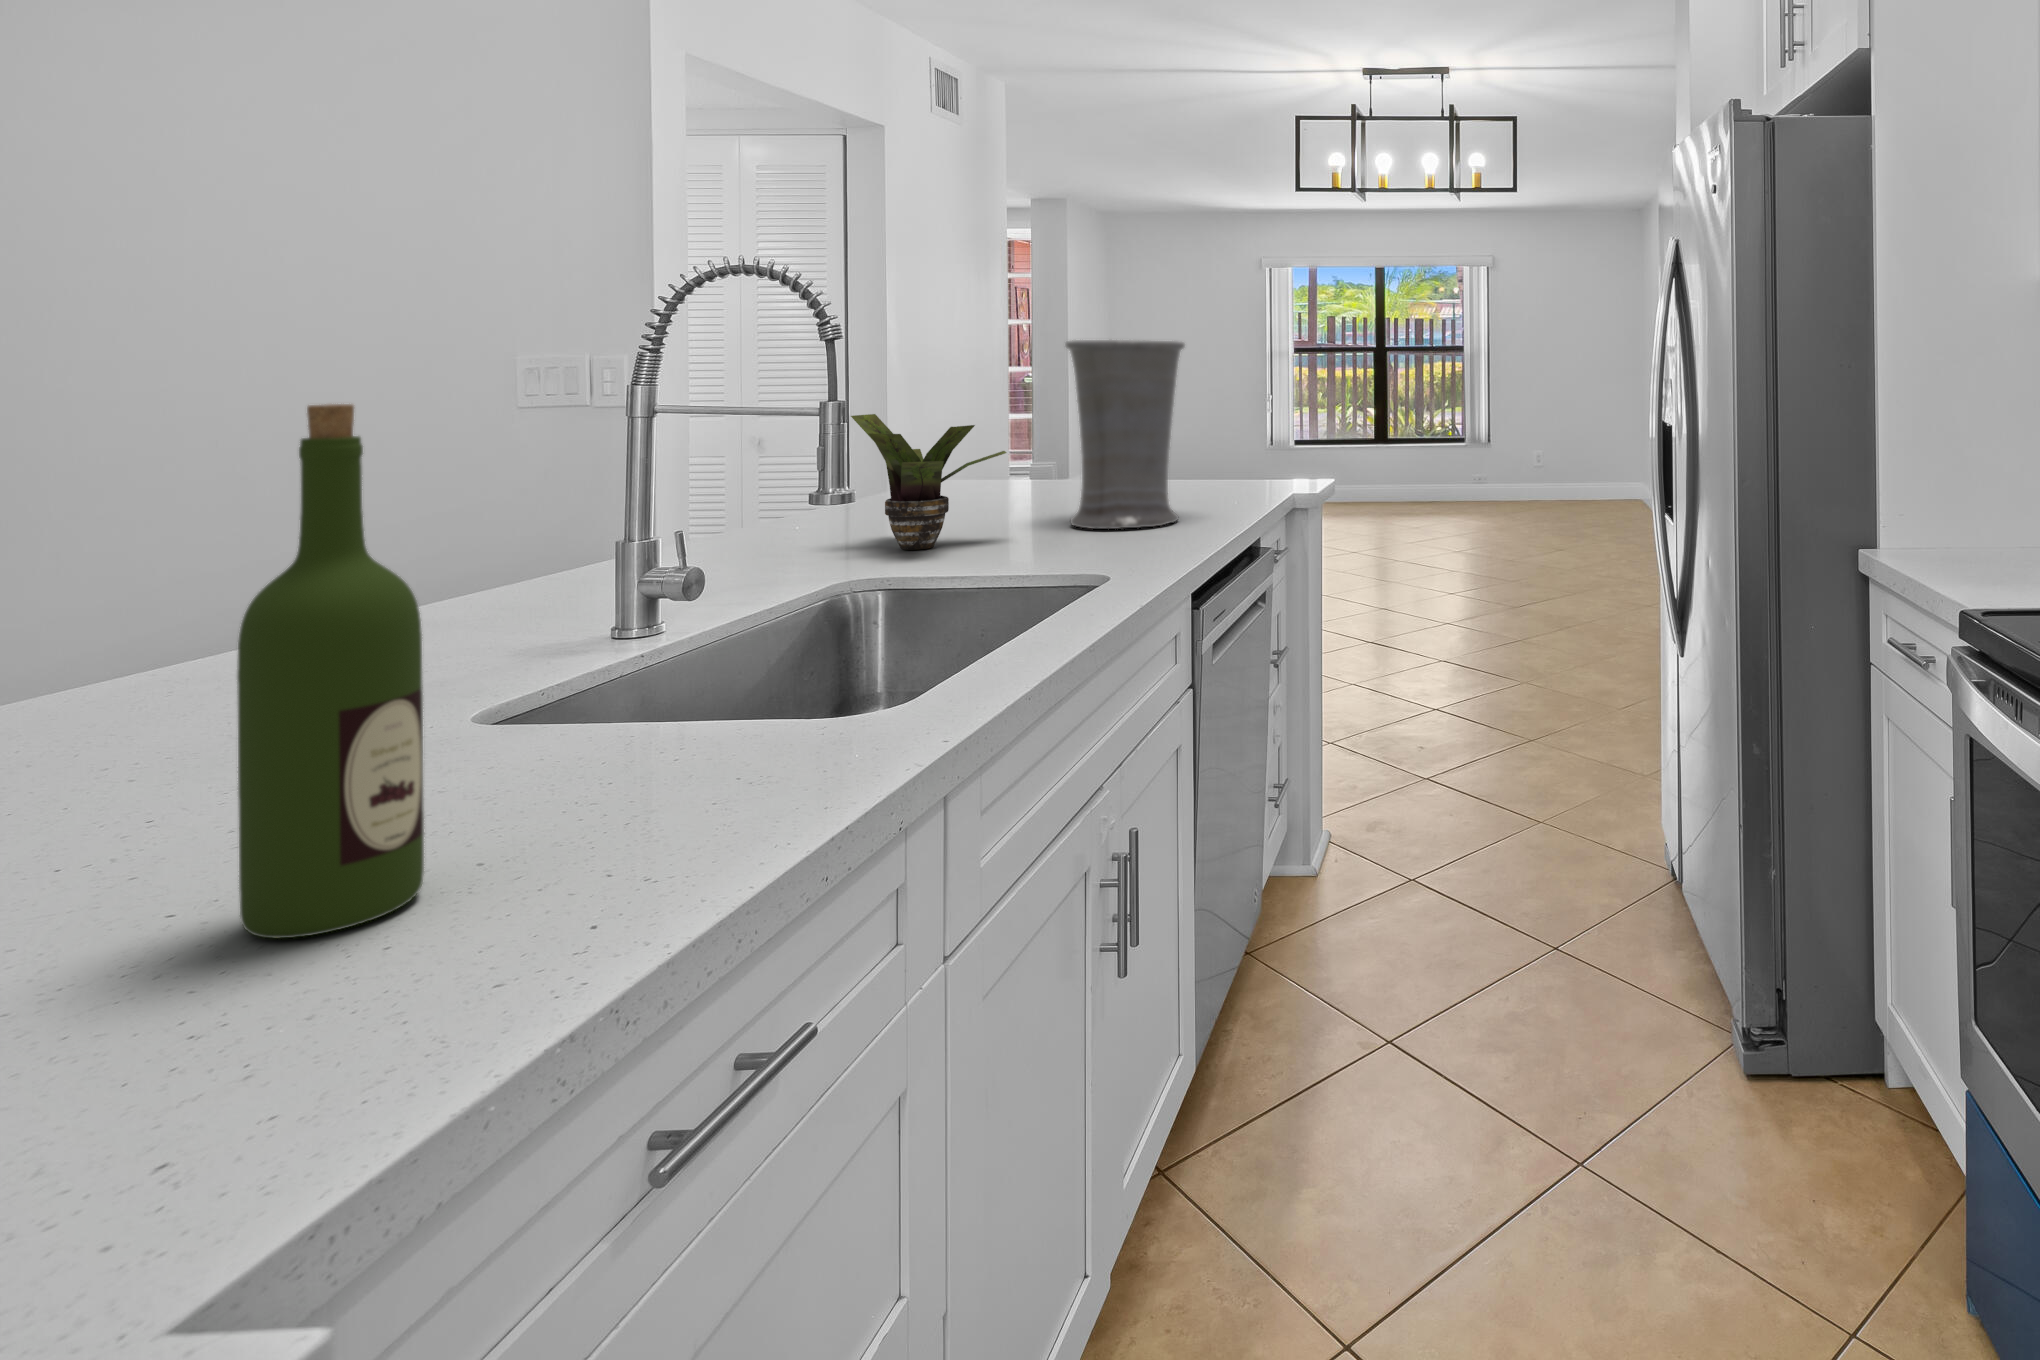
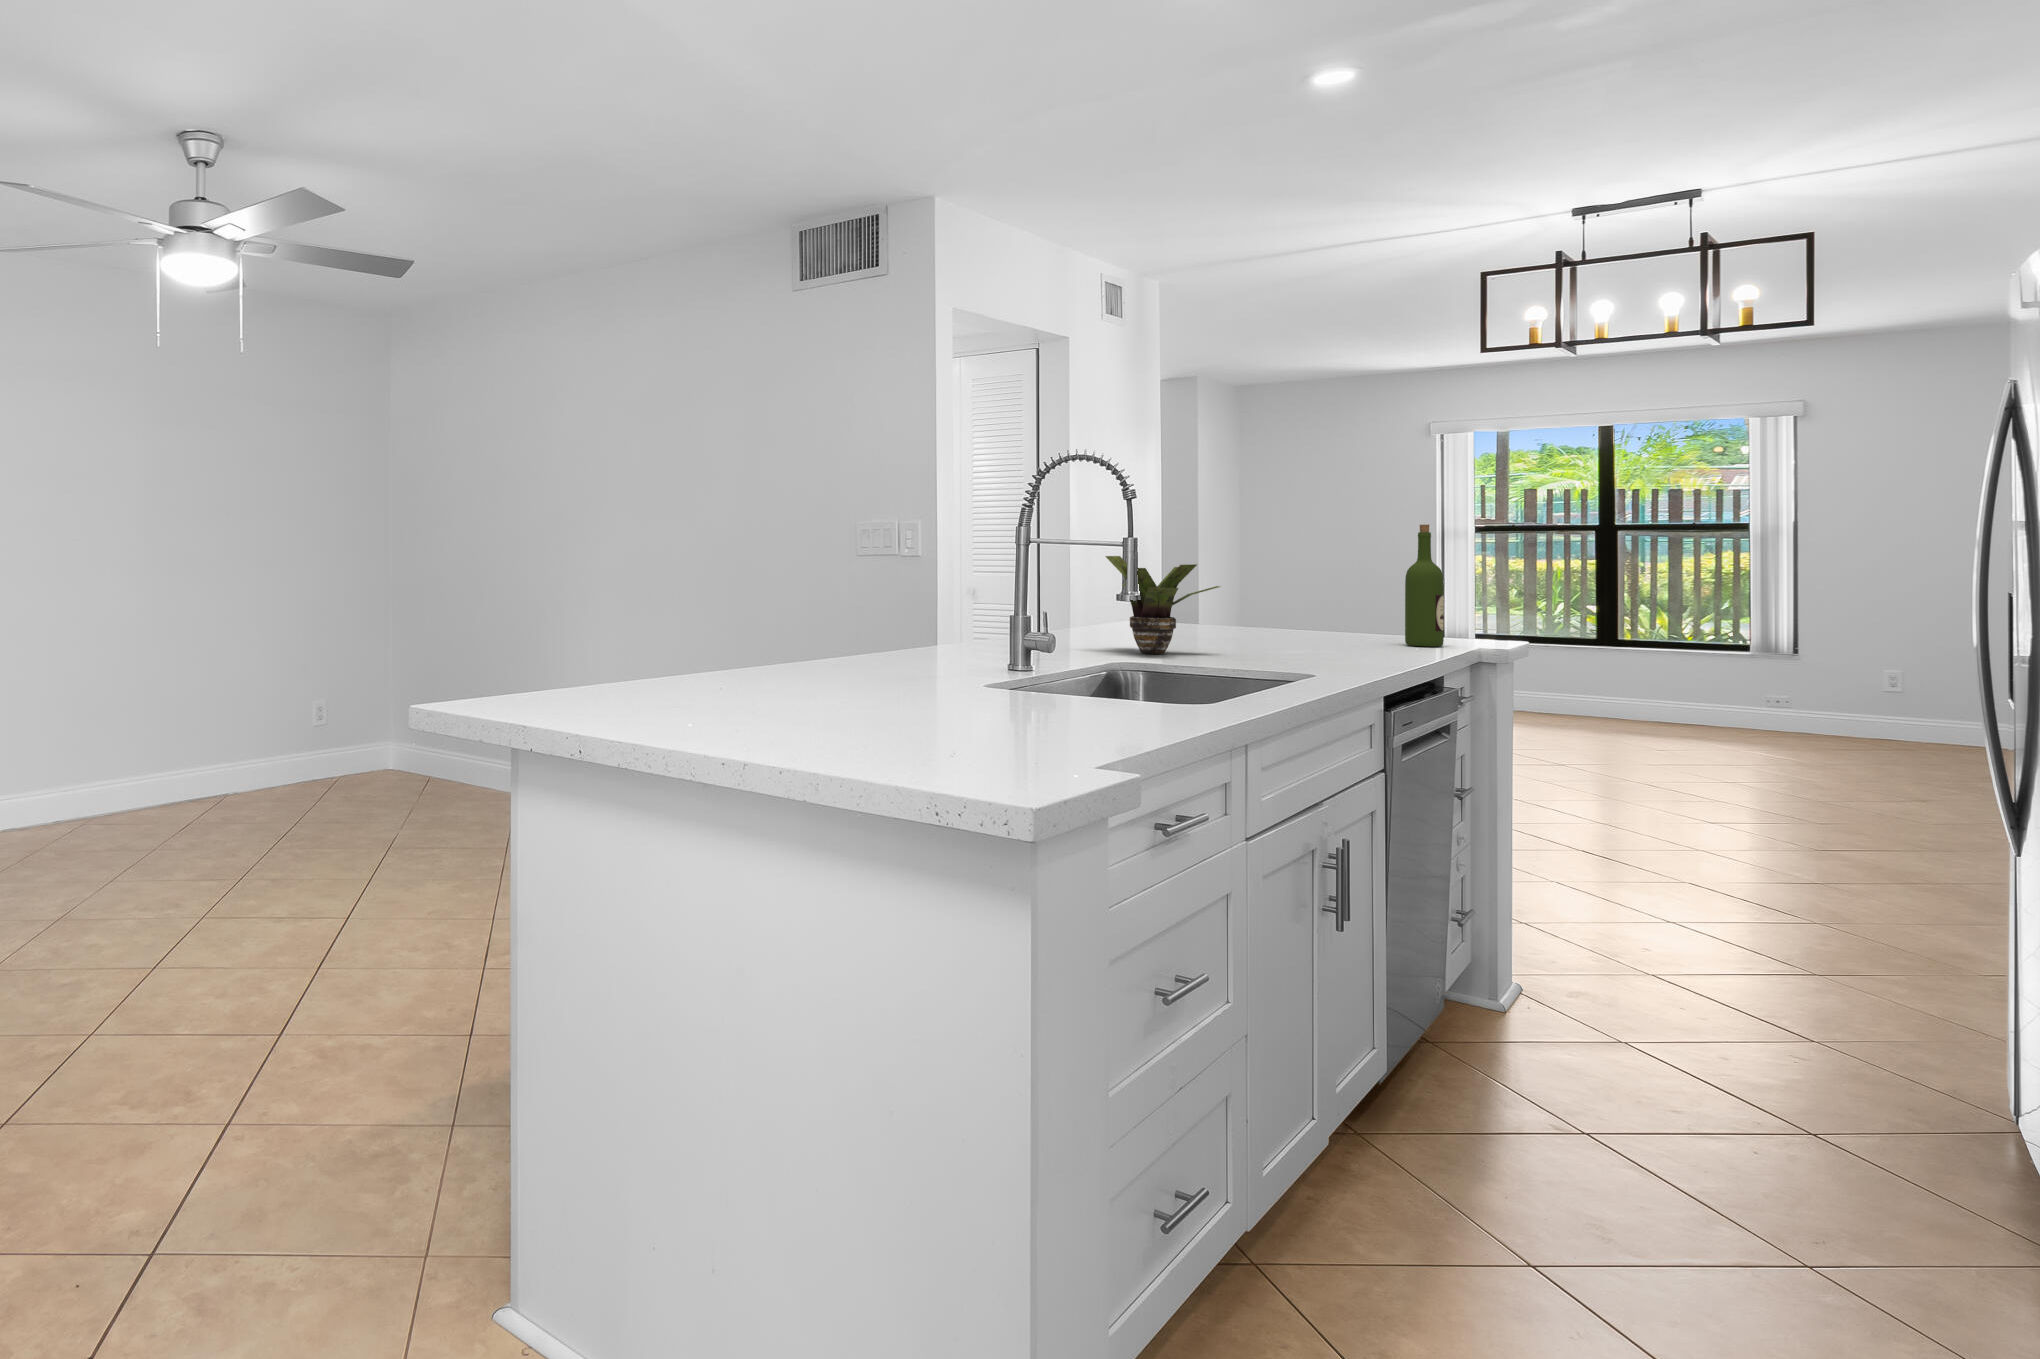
vase: present [1065,340,1185,529] -> none [1264,501,1373,655]
wine bottle: present [237,404,424,938] -> present [1405,525,1444,647]

